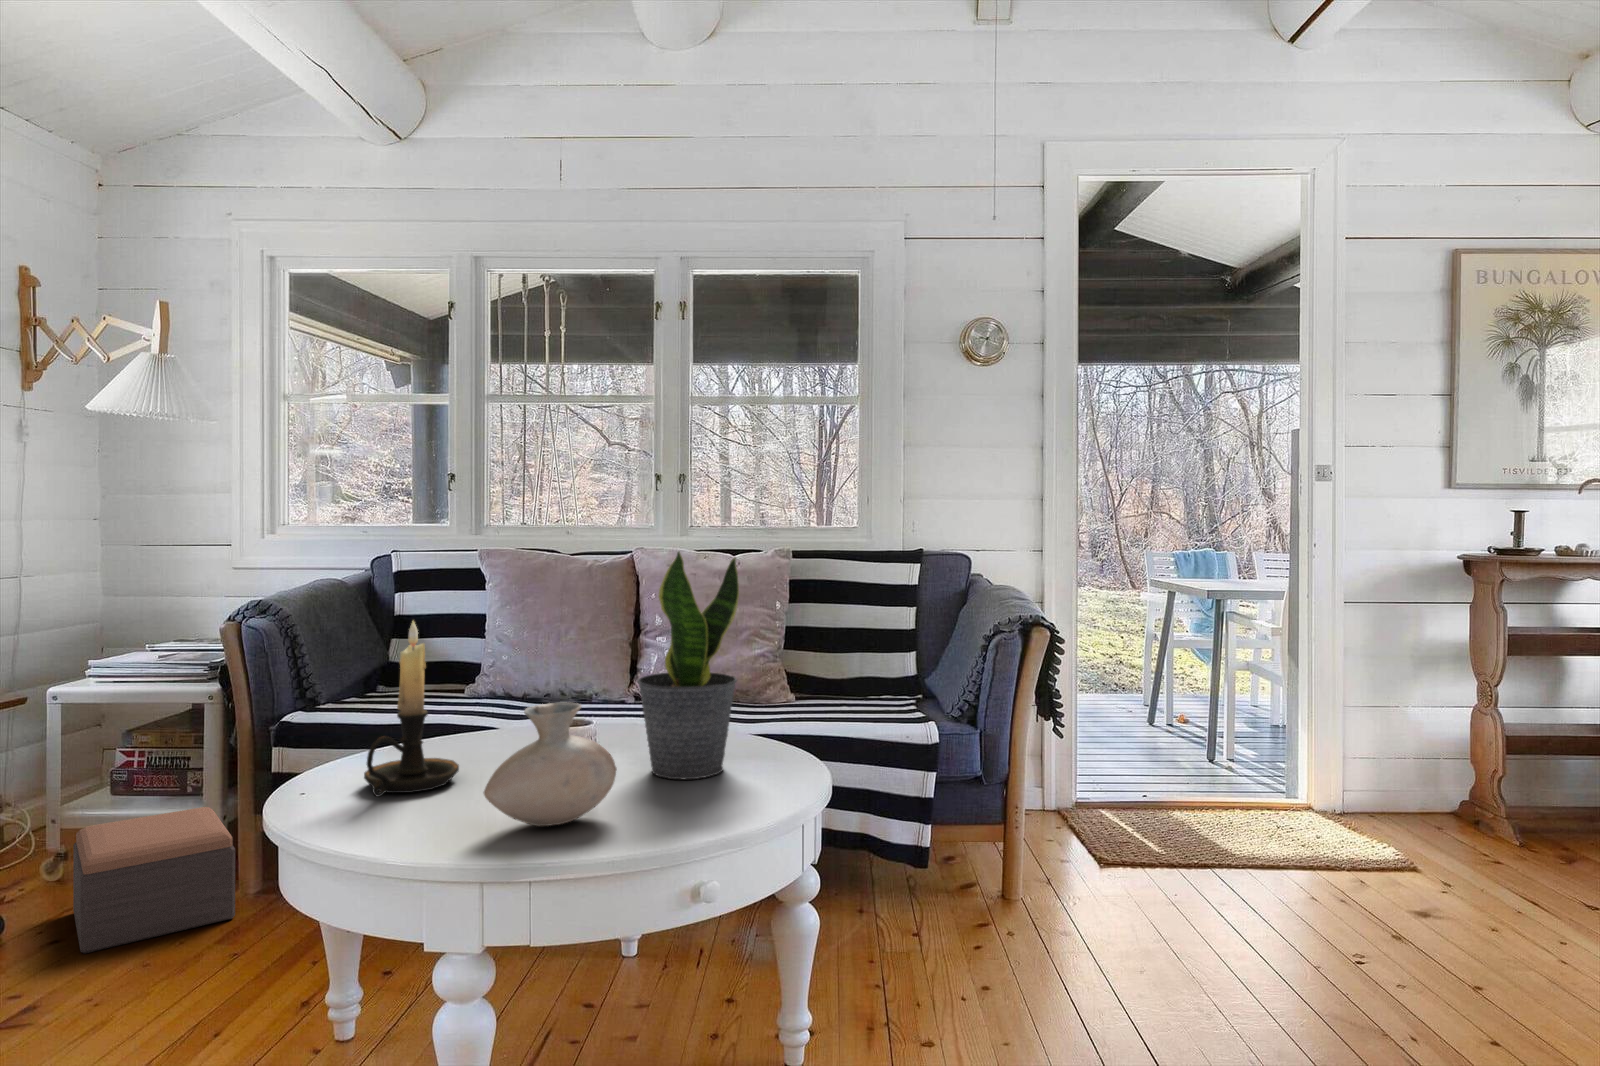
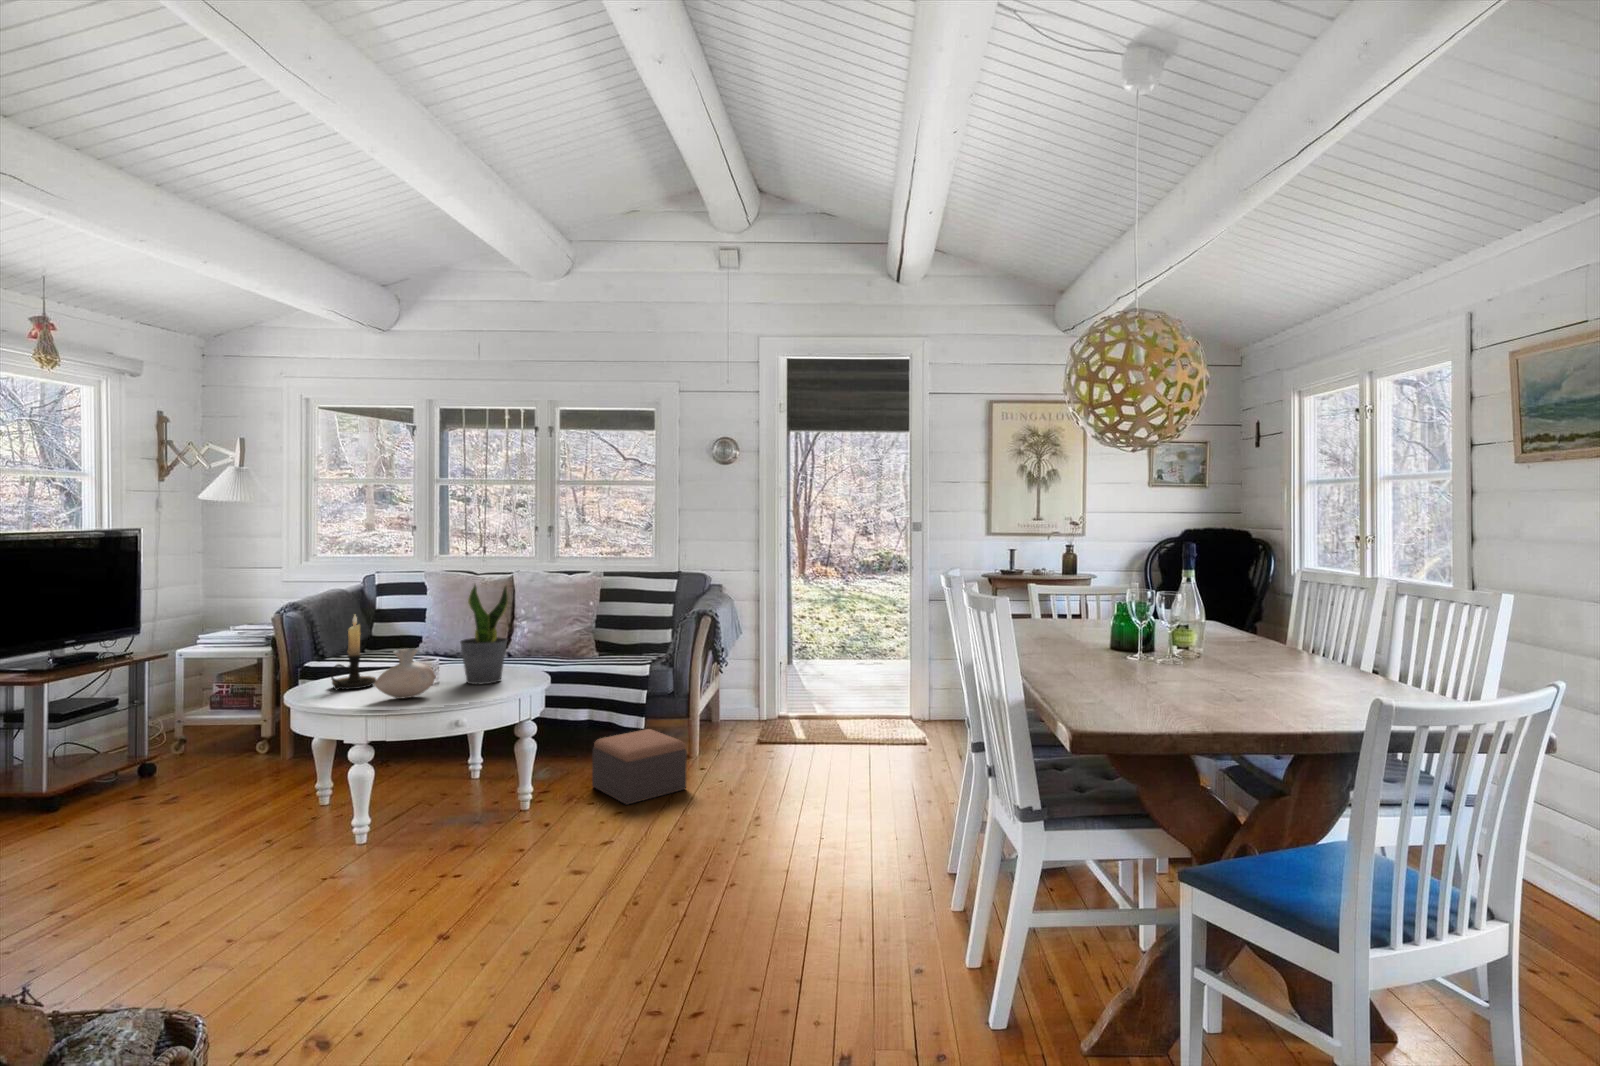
footstool: present [73,807,235,954] -> present [592,729,687,805]

